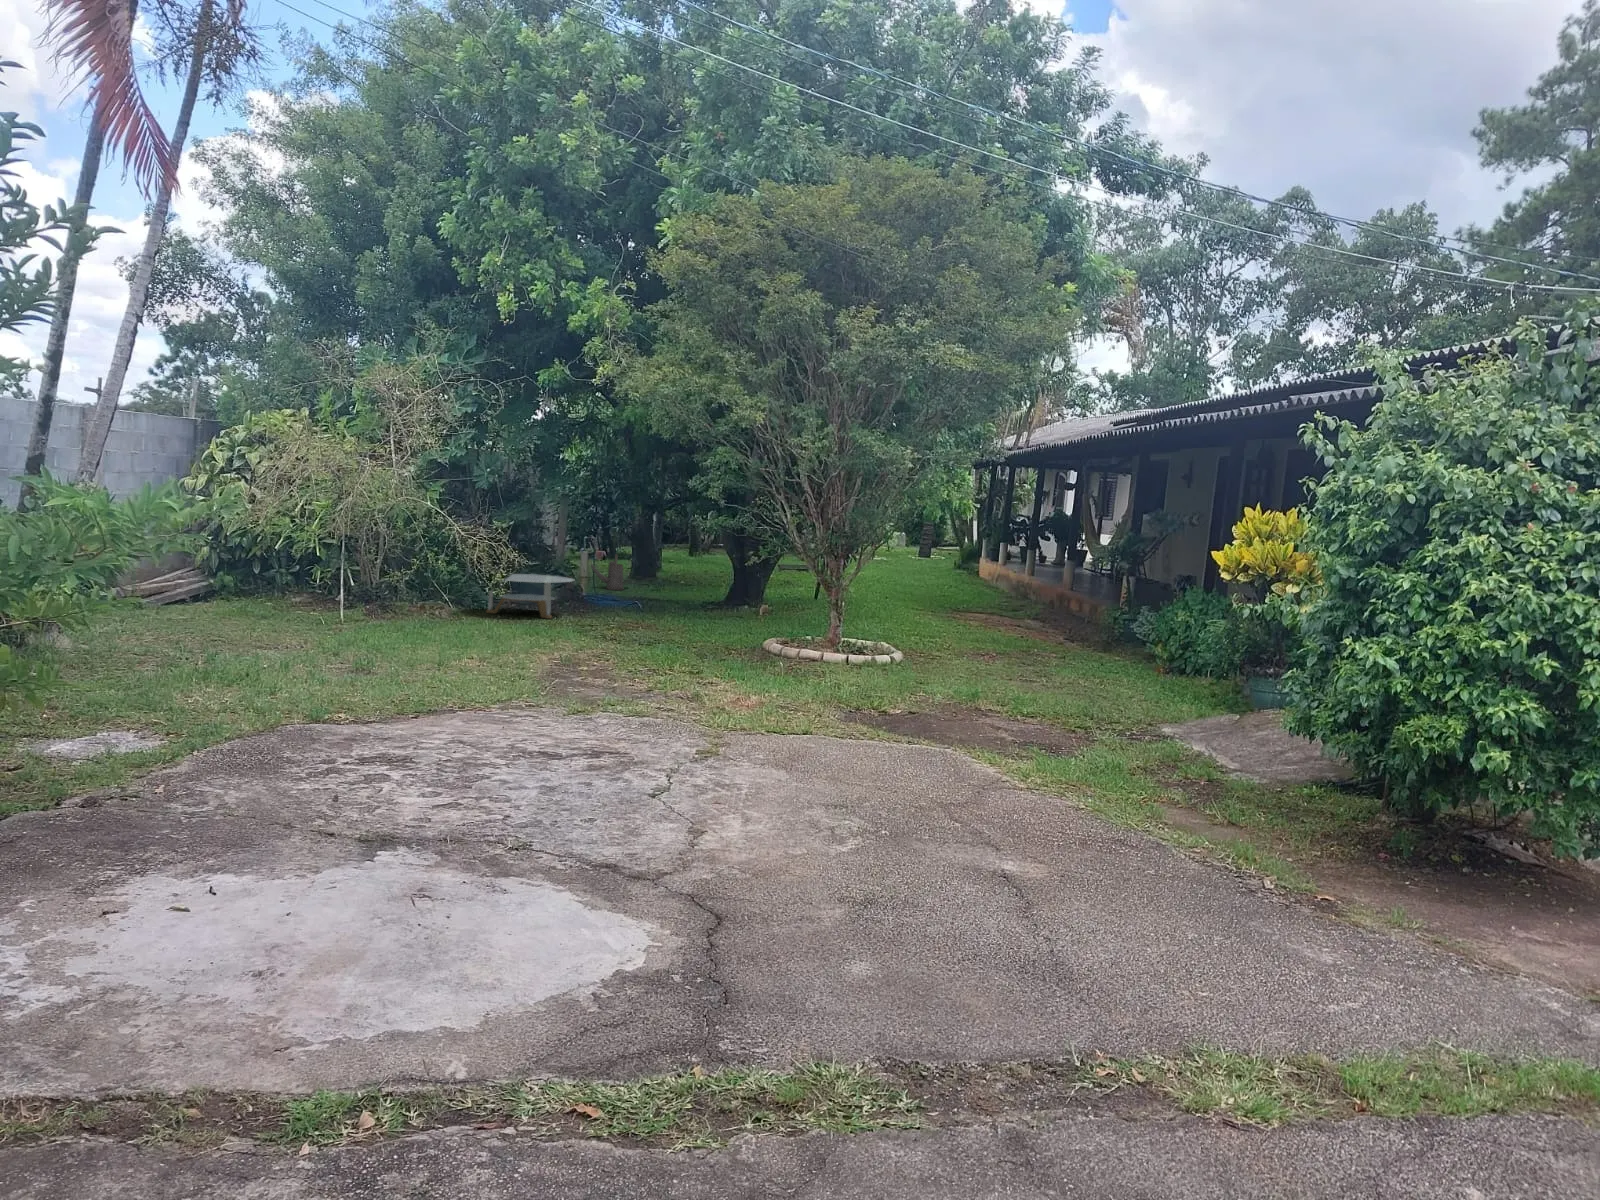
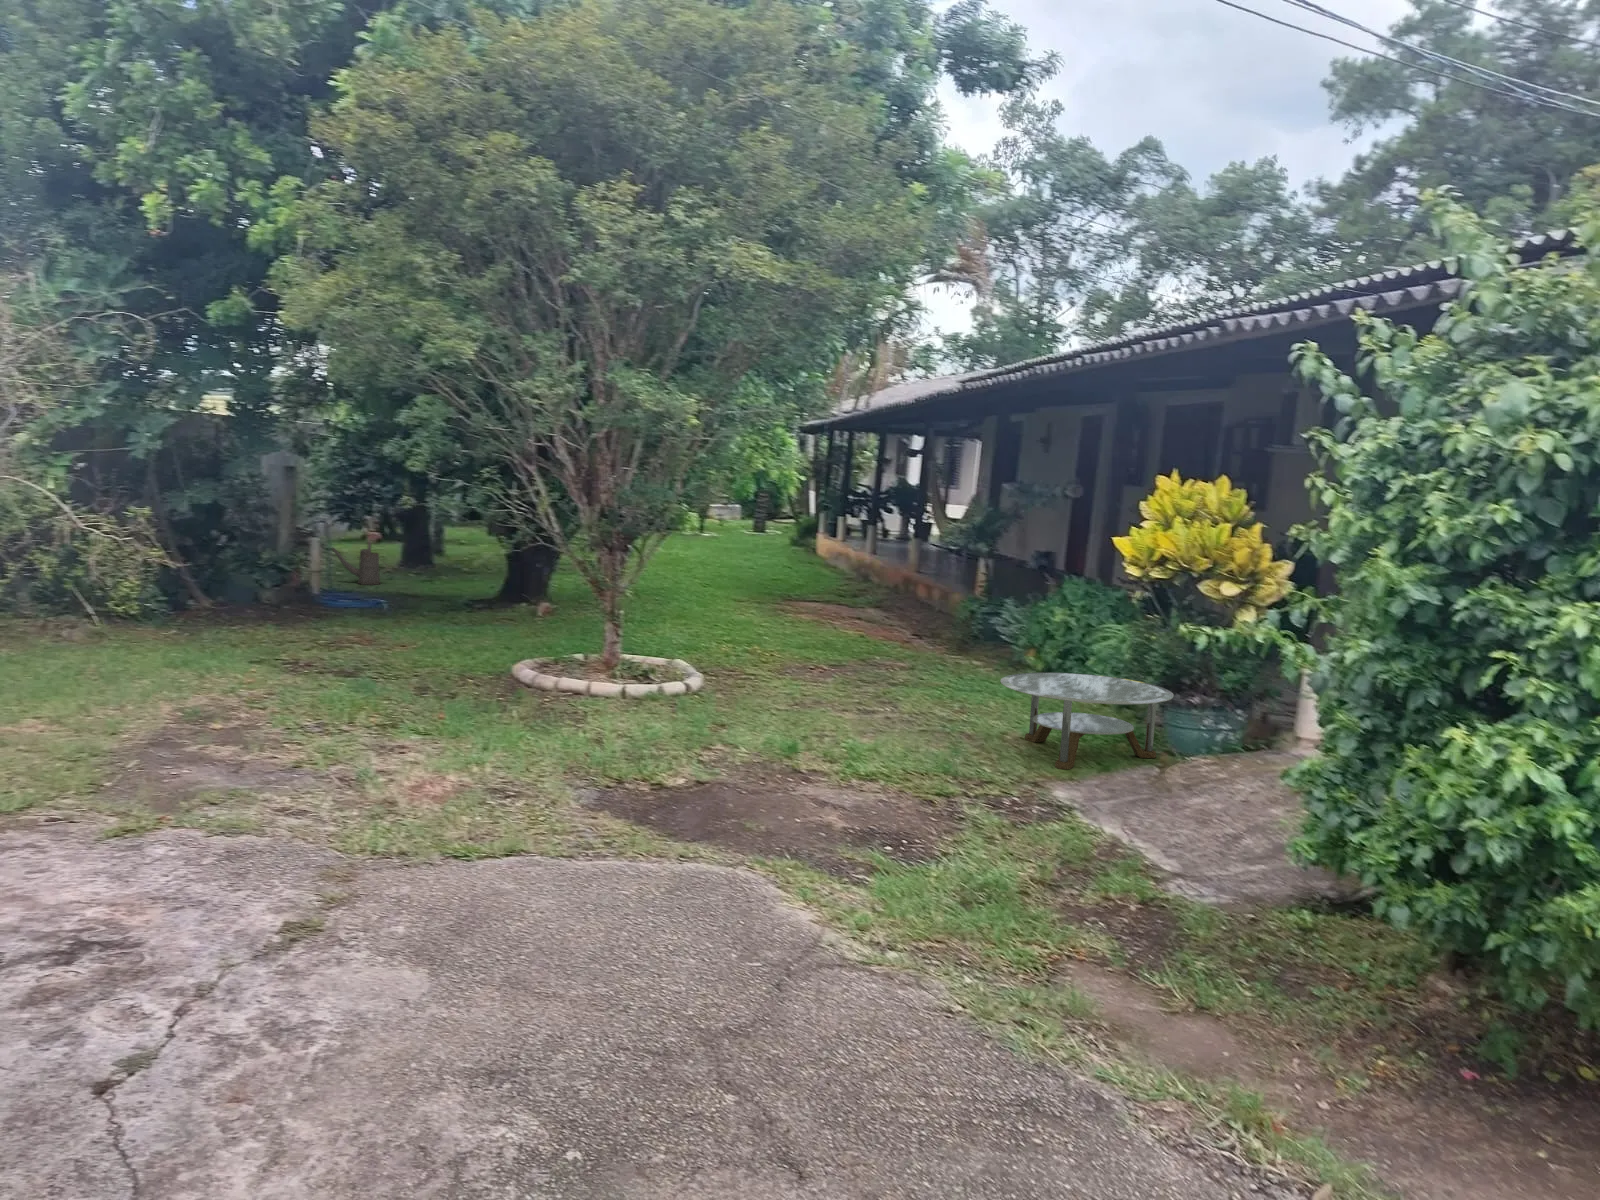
round table: present [486,574,574,618] -> present [1000,673,1174,769]

